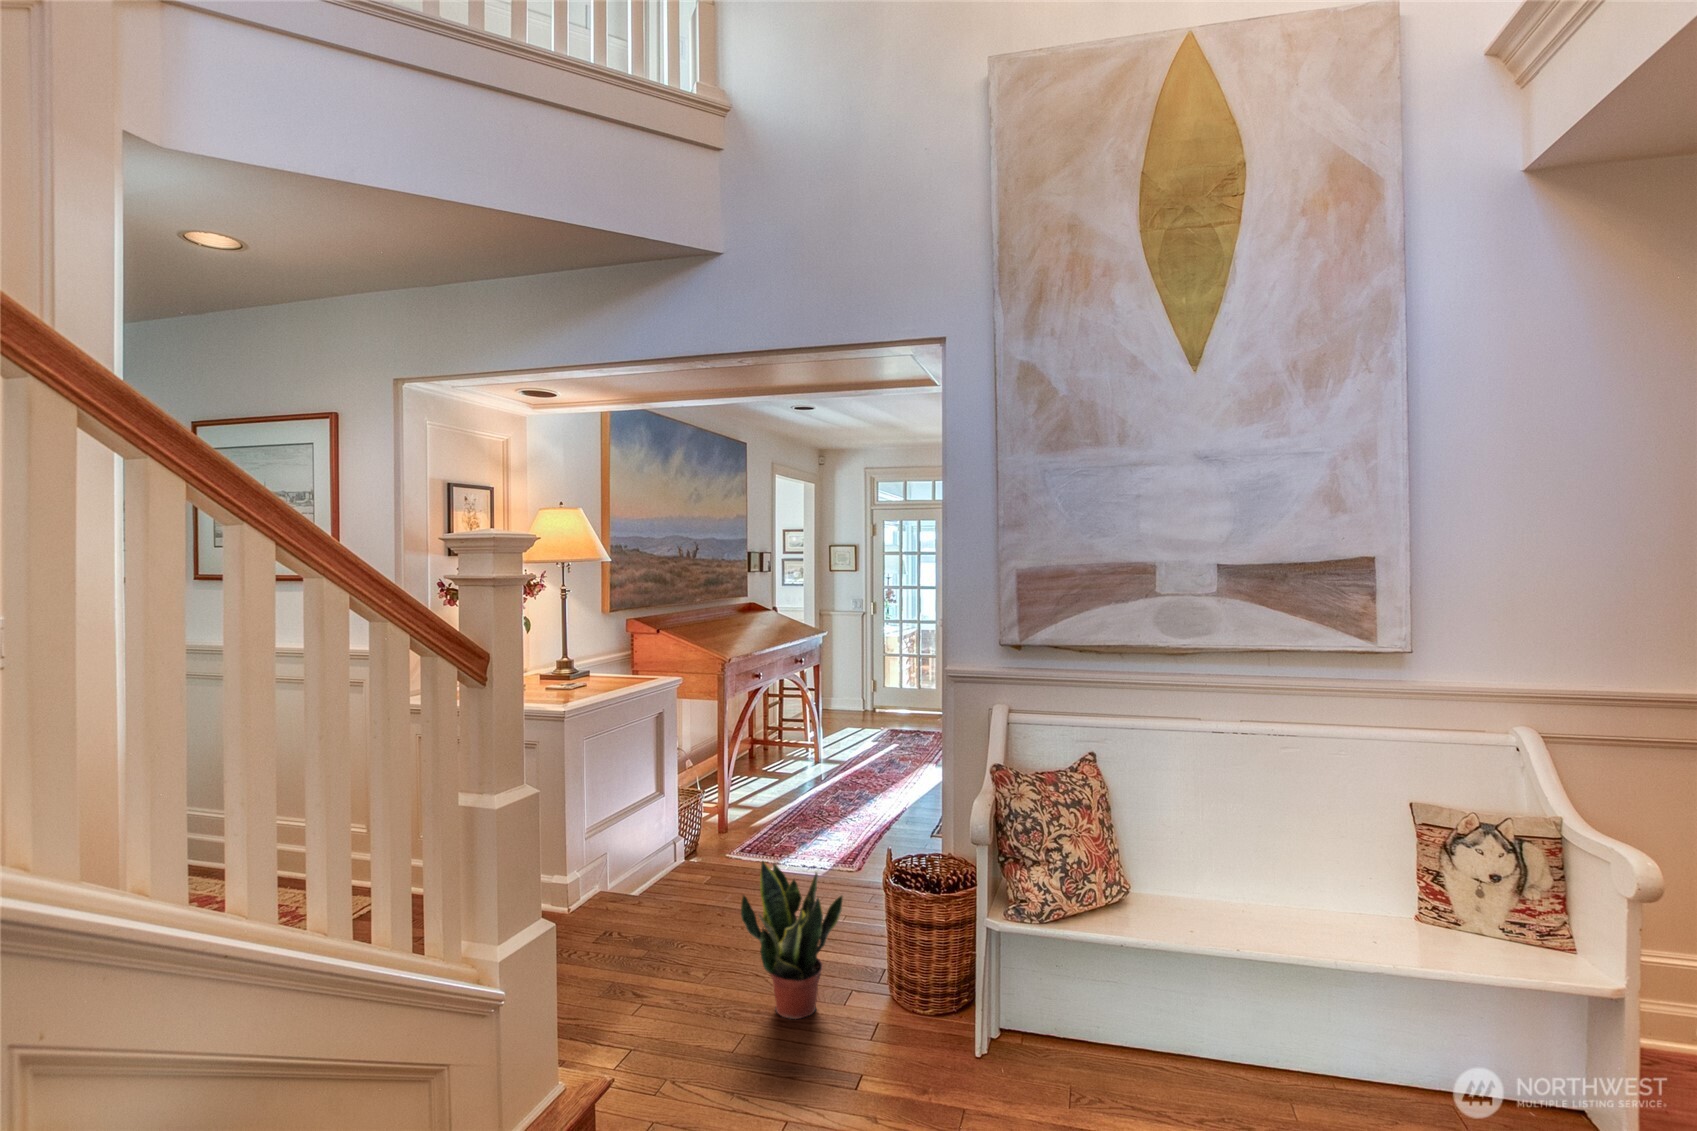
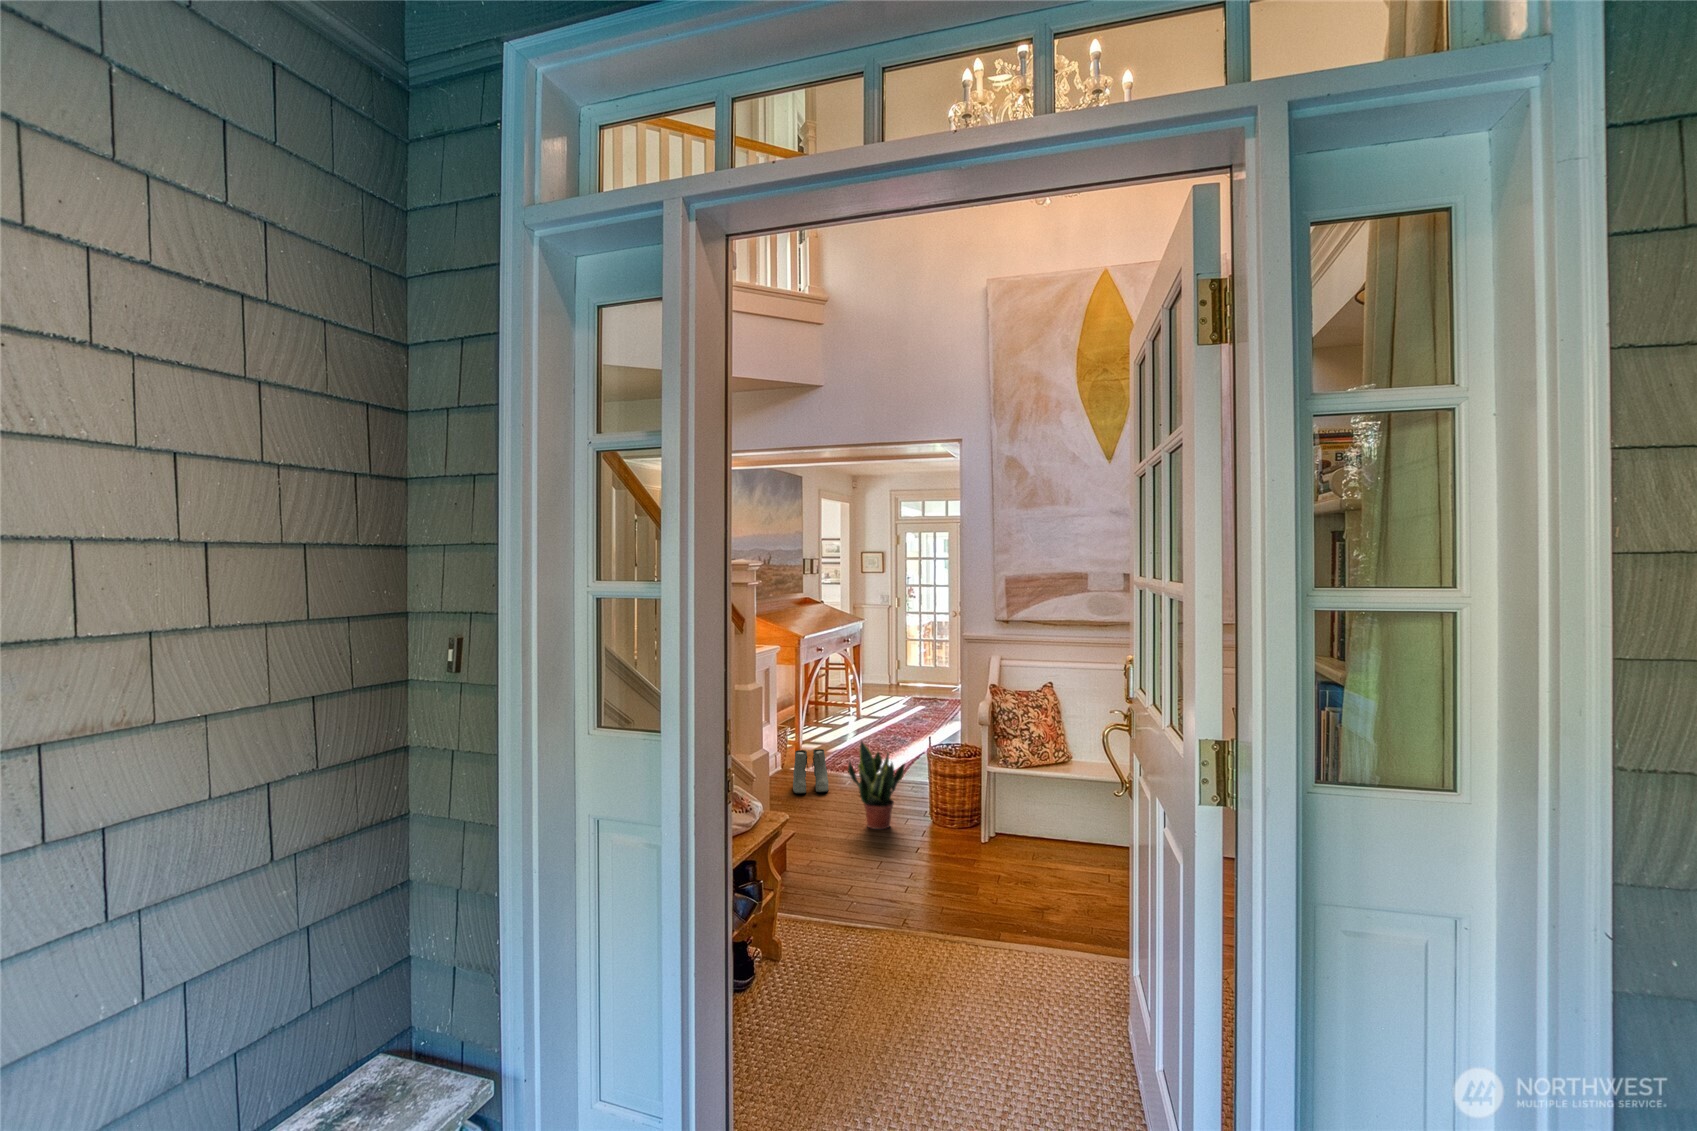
boots: none [677,844,734,922] -> present [793,749,828,794]

